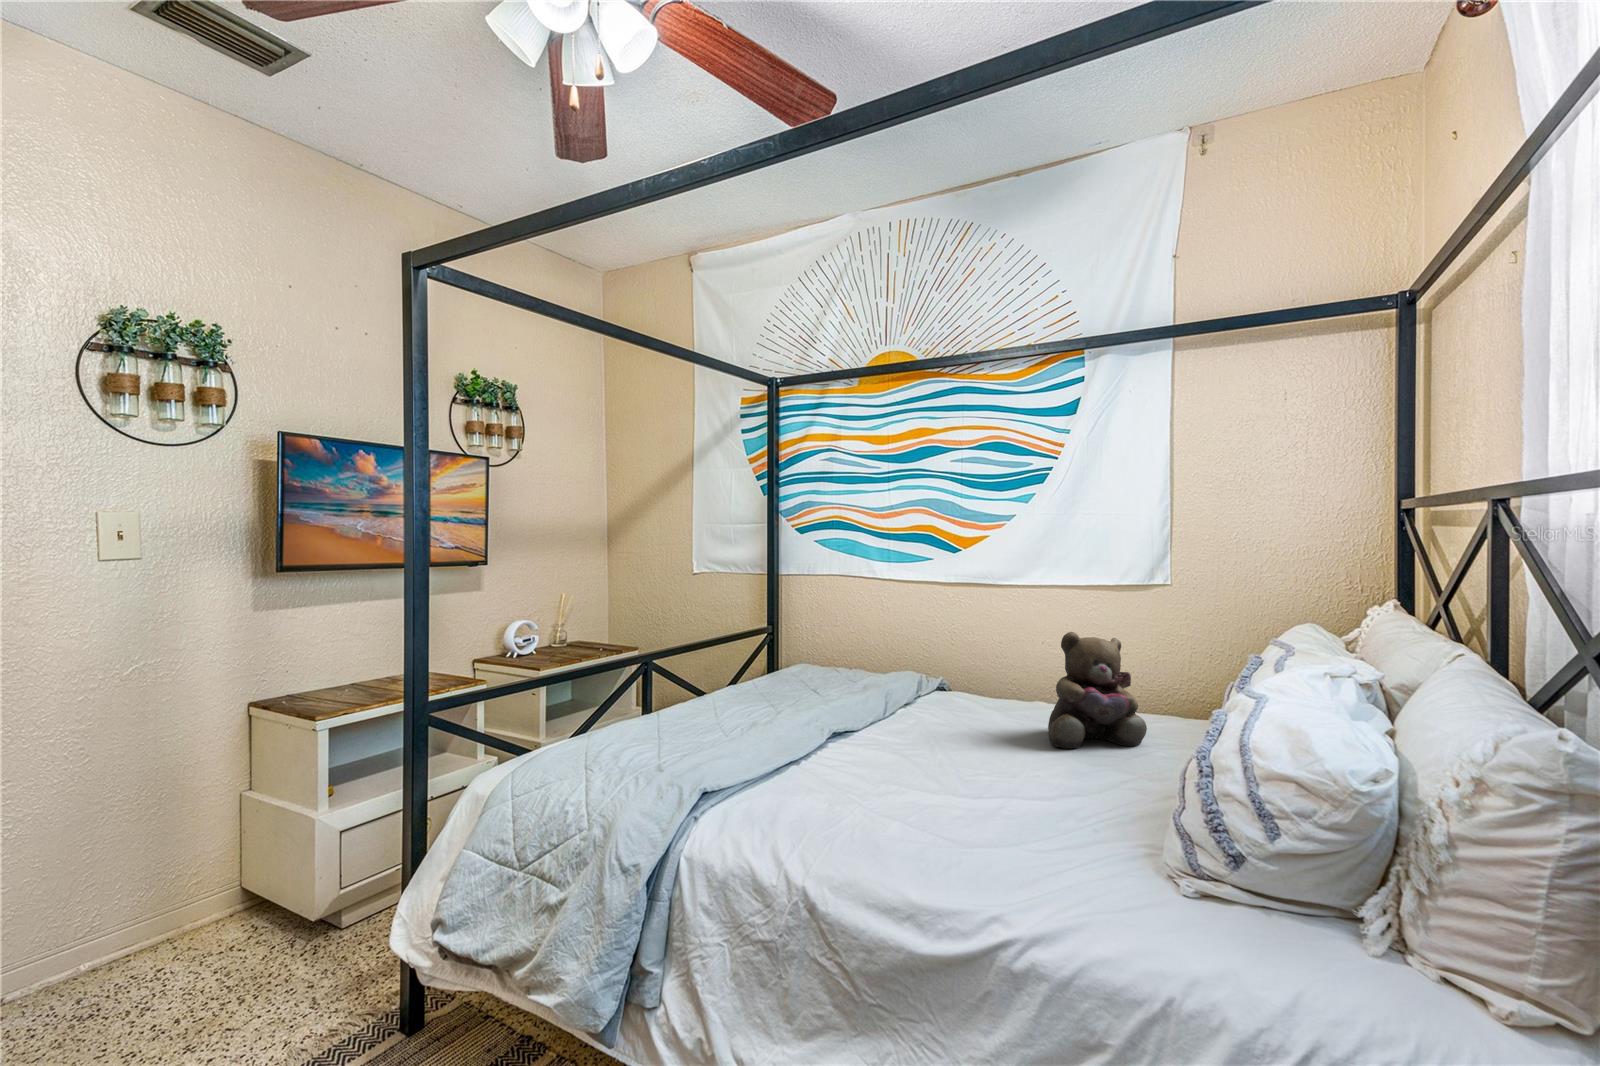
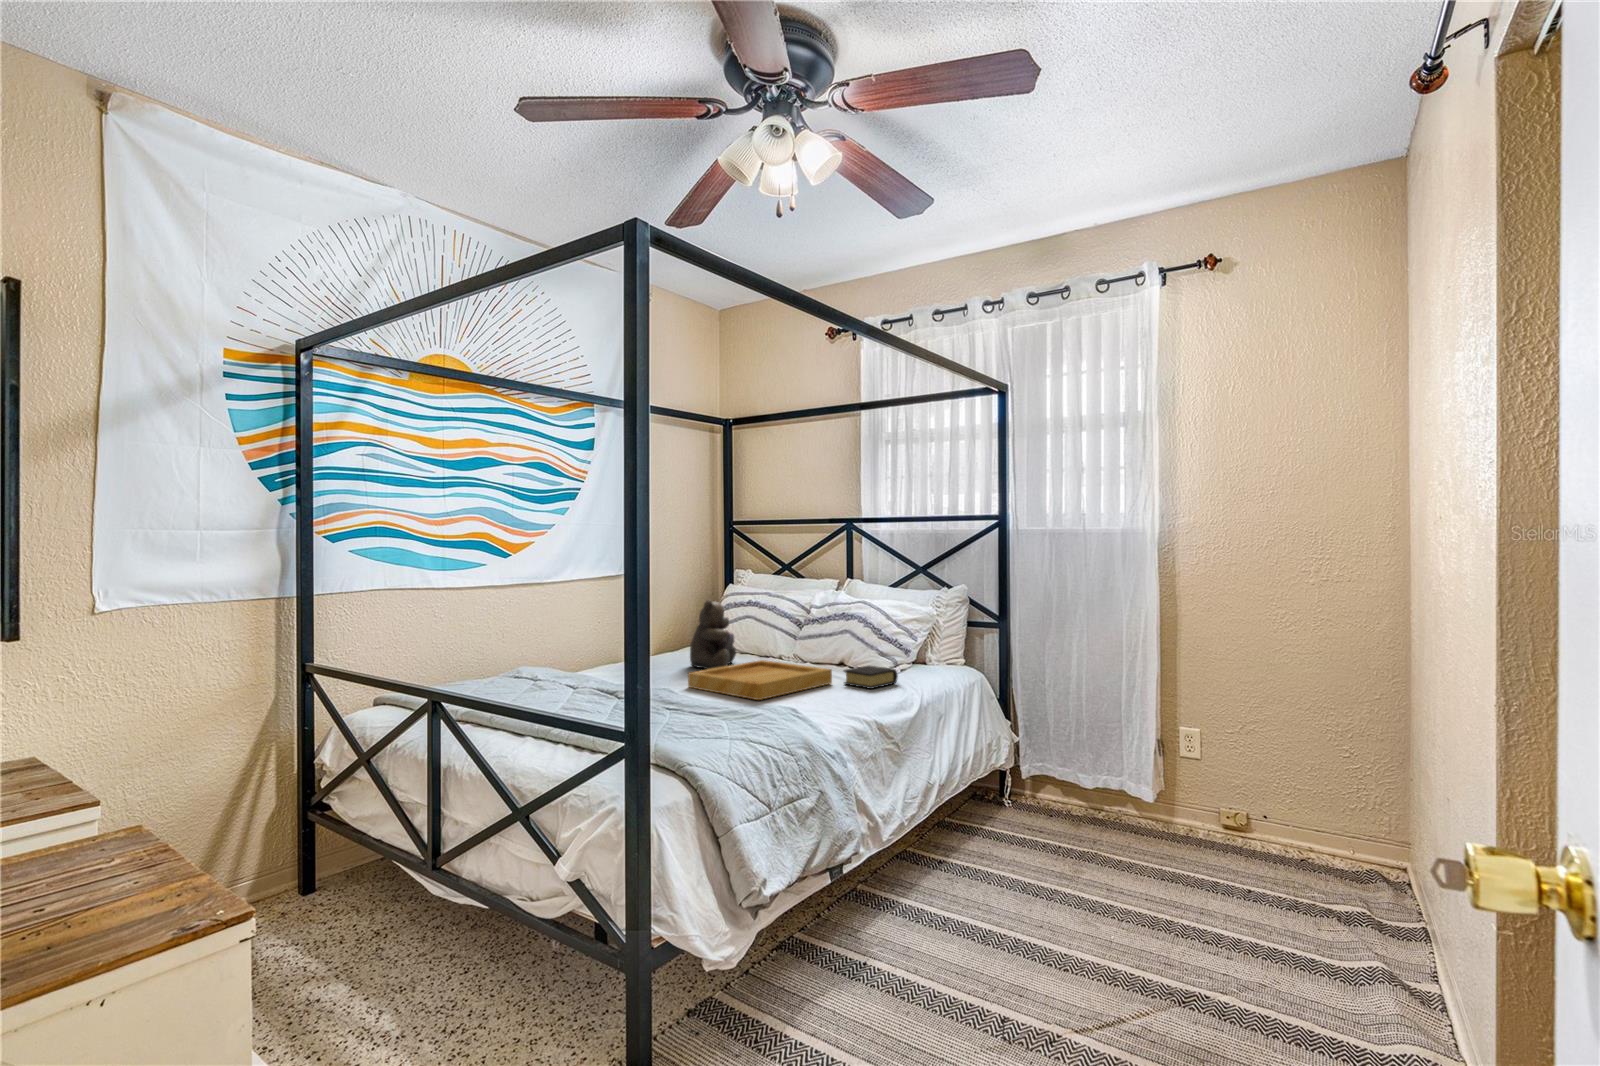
tray: none [854,726,1075,827] -> present [688,660,832,700]
book: none [999,810,1116,889] -> present [844,666,898,689]

